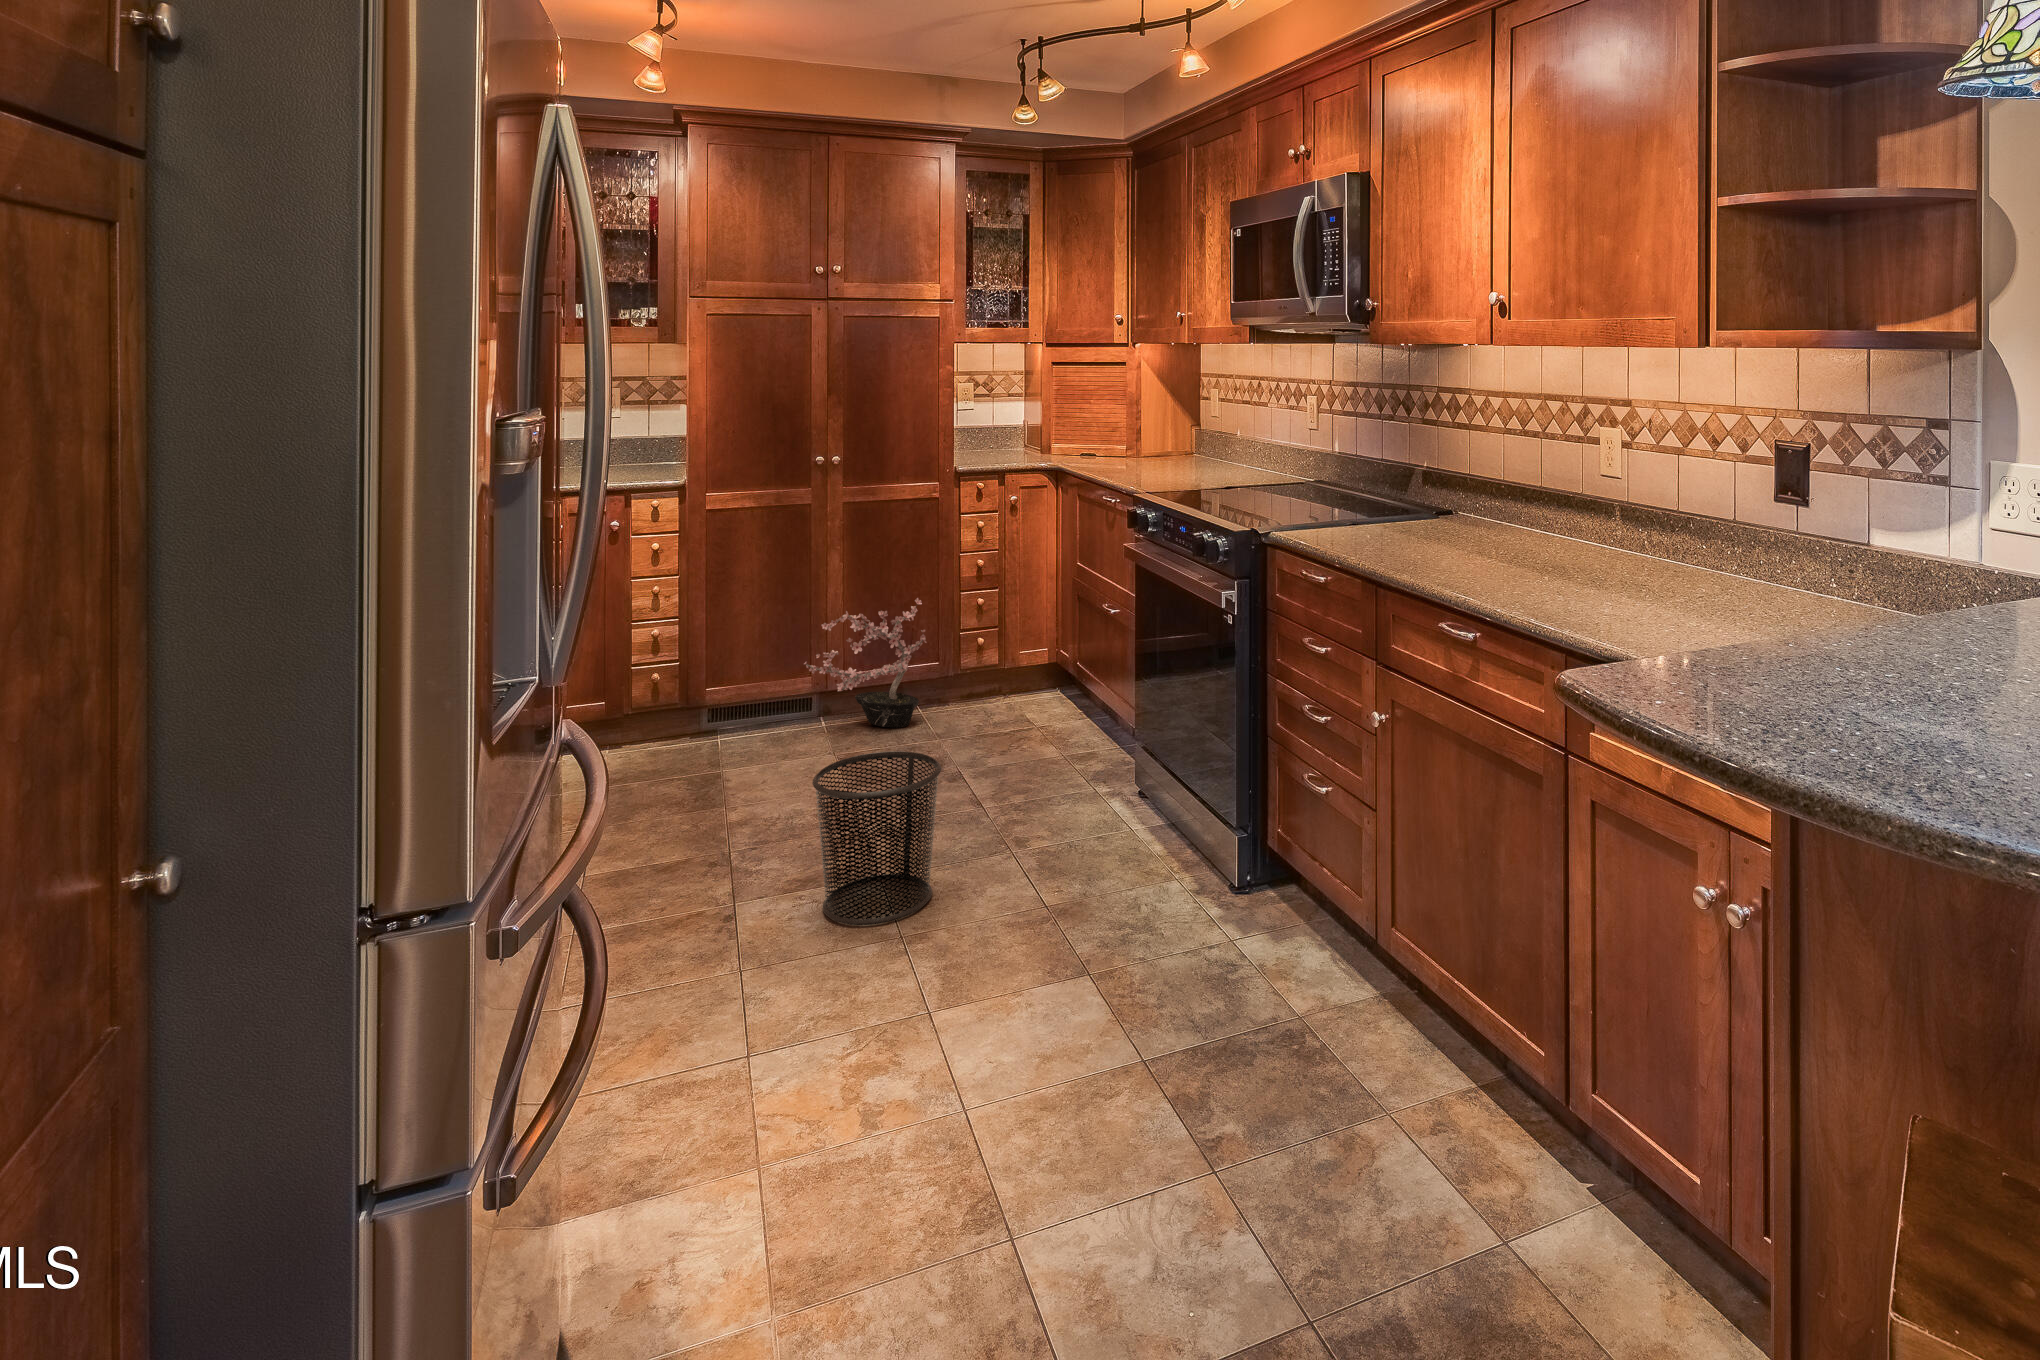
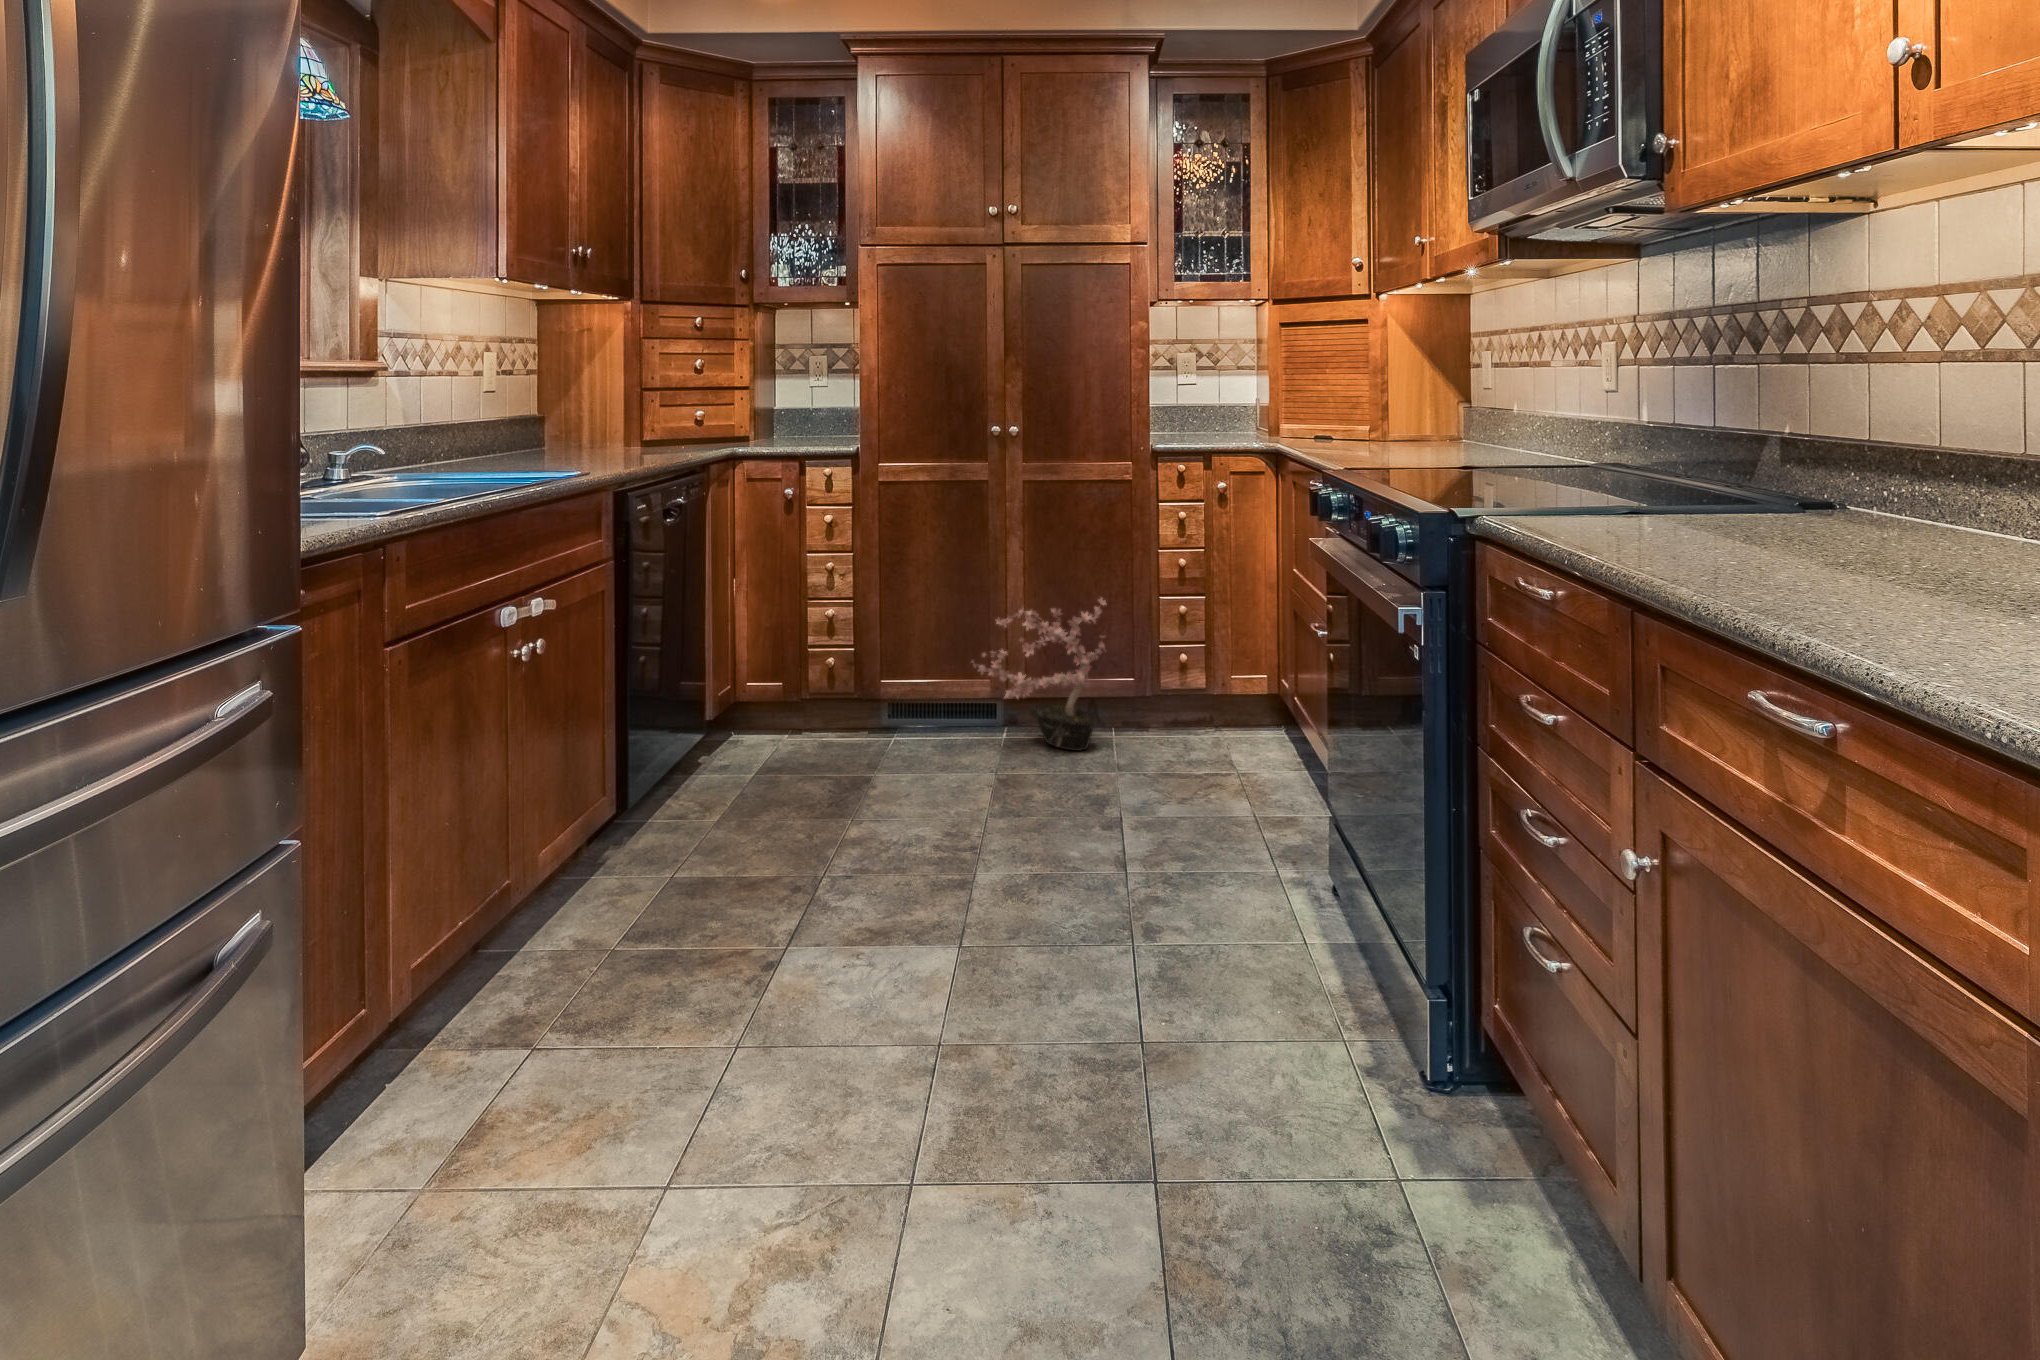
waste bin: present [812,751,942,925] -> none [855,781,1019,1017]

